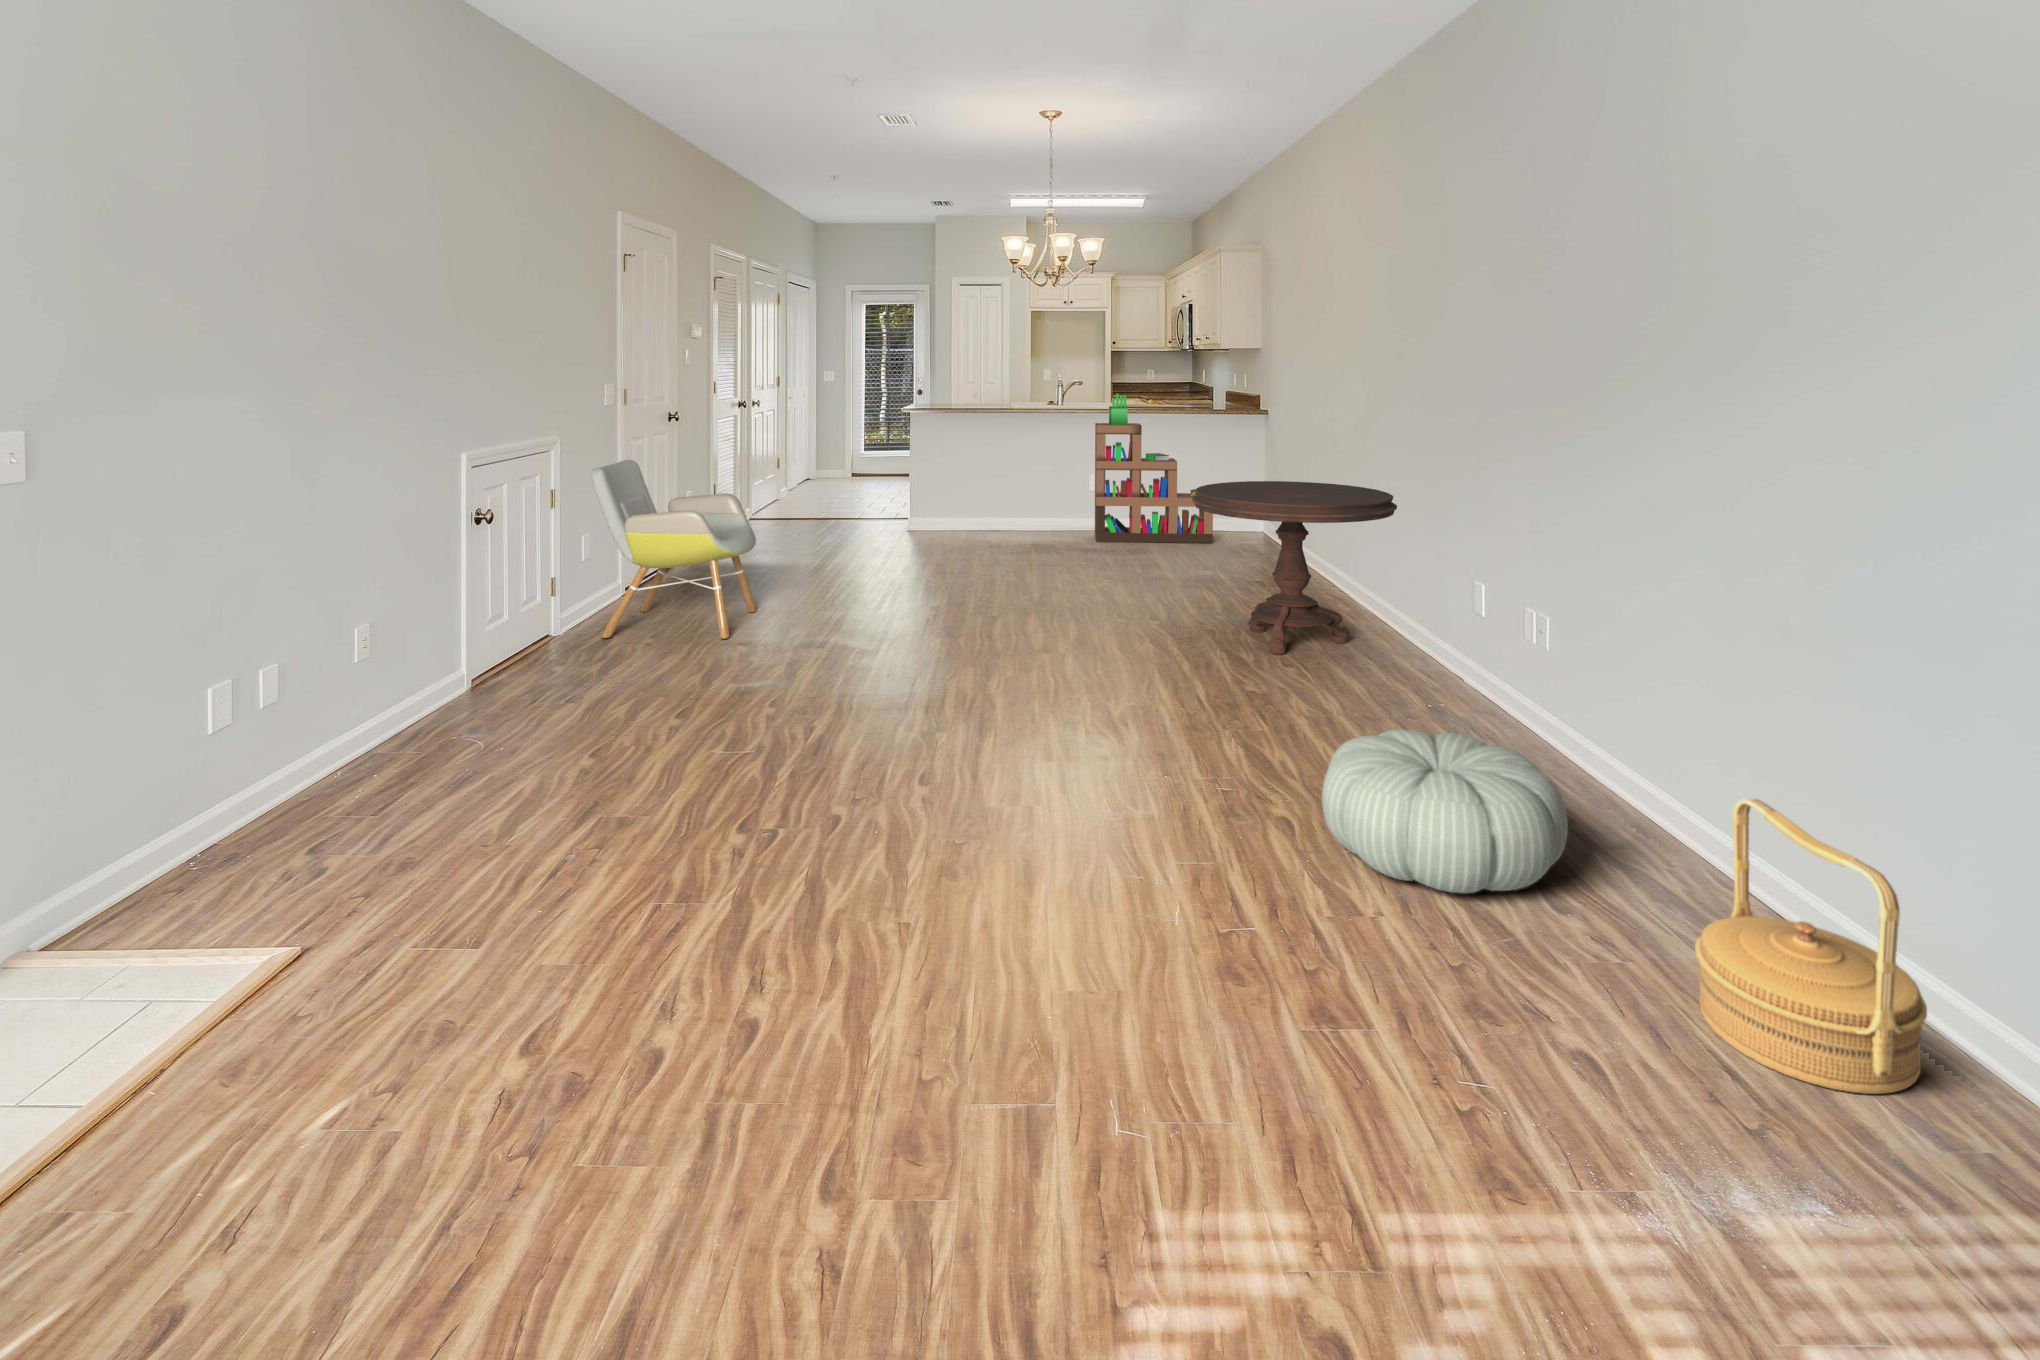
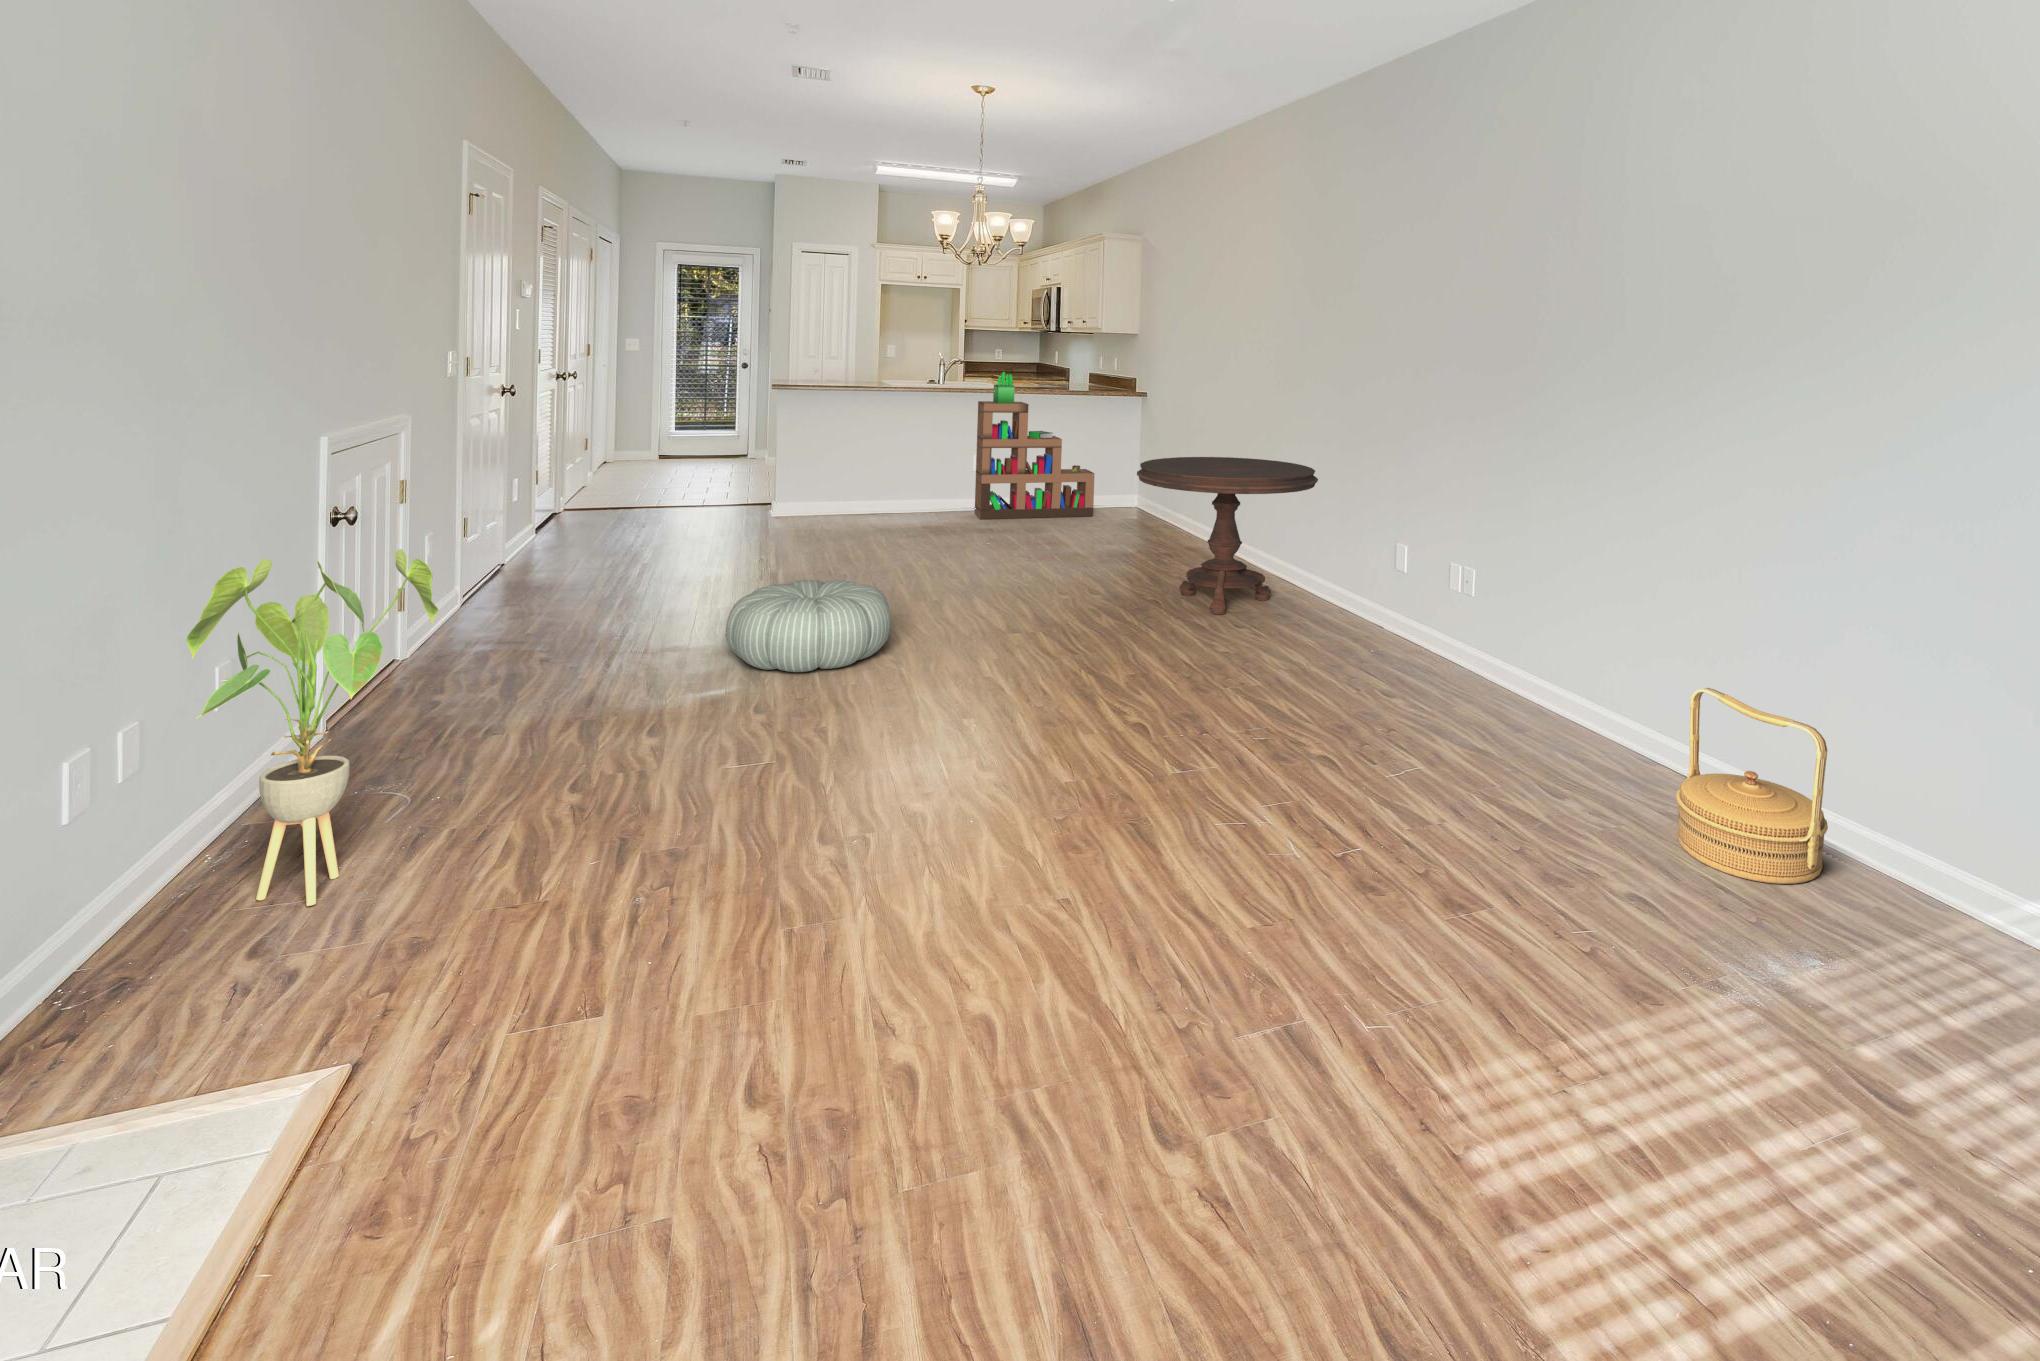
armchair: present [590,460,756,639] -> none [403,444,686,675]
house plant: none [286,541,475,822] -> present [187,549,438,906]
pouf: present [1322,729,1568,893] -> present [726,580,891,672]

